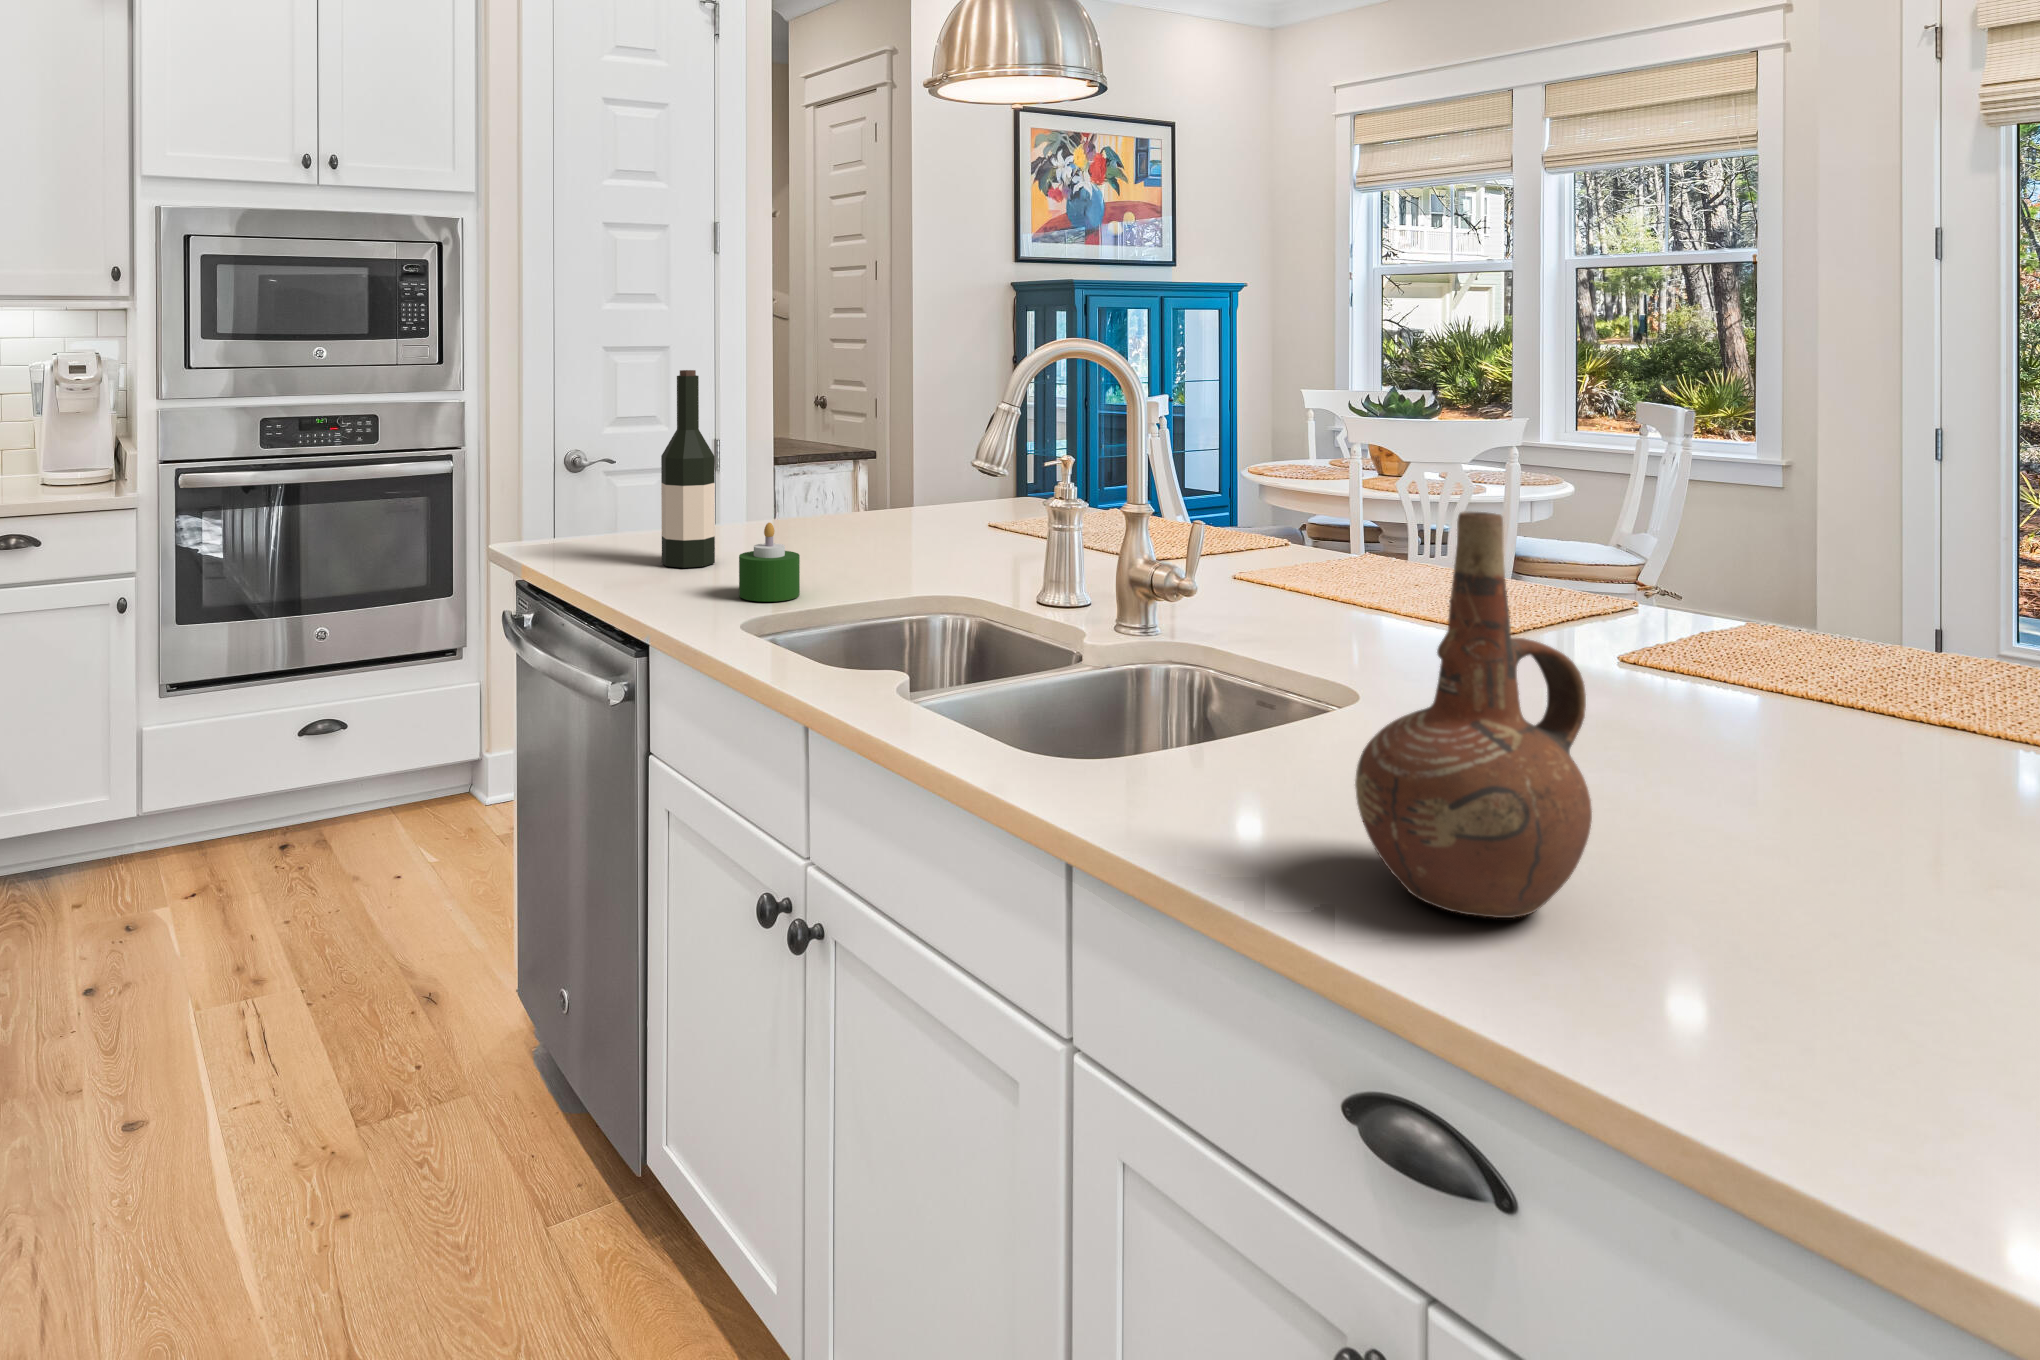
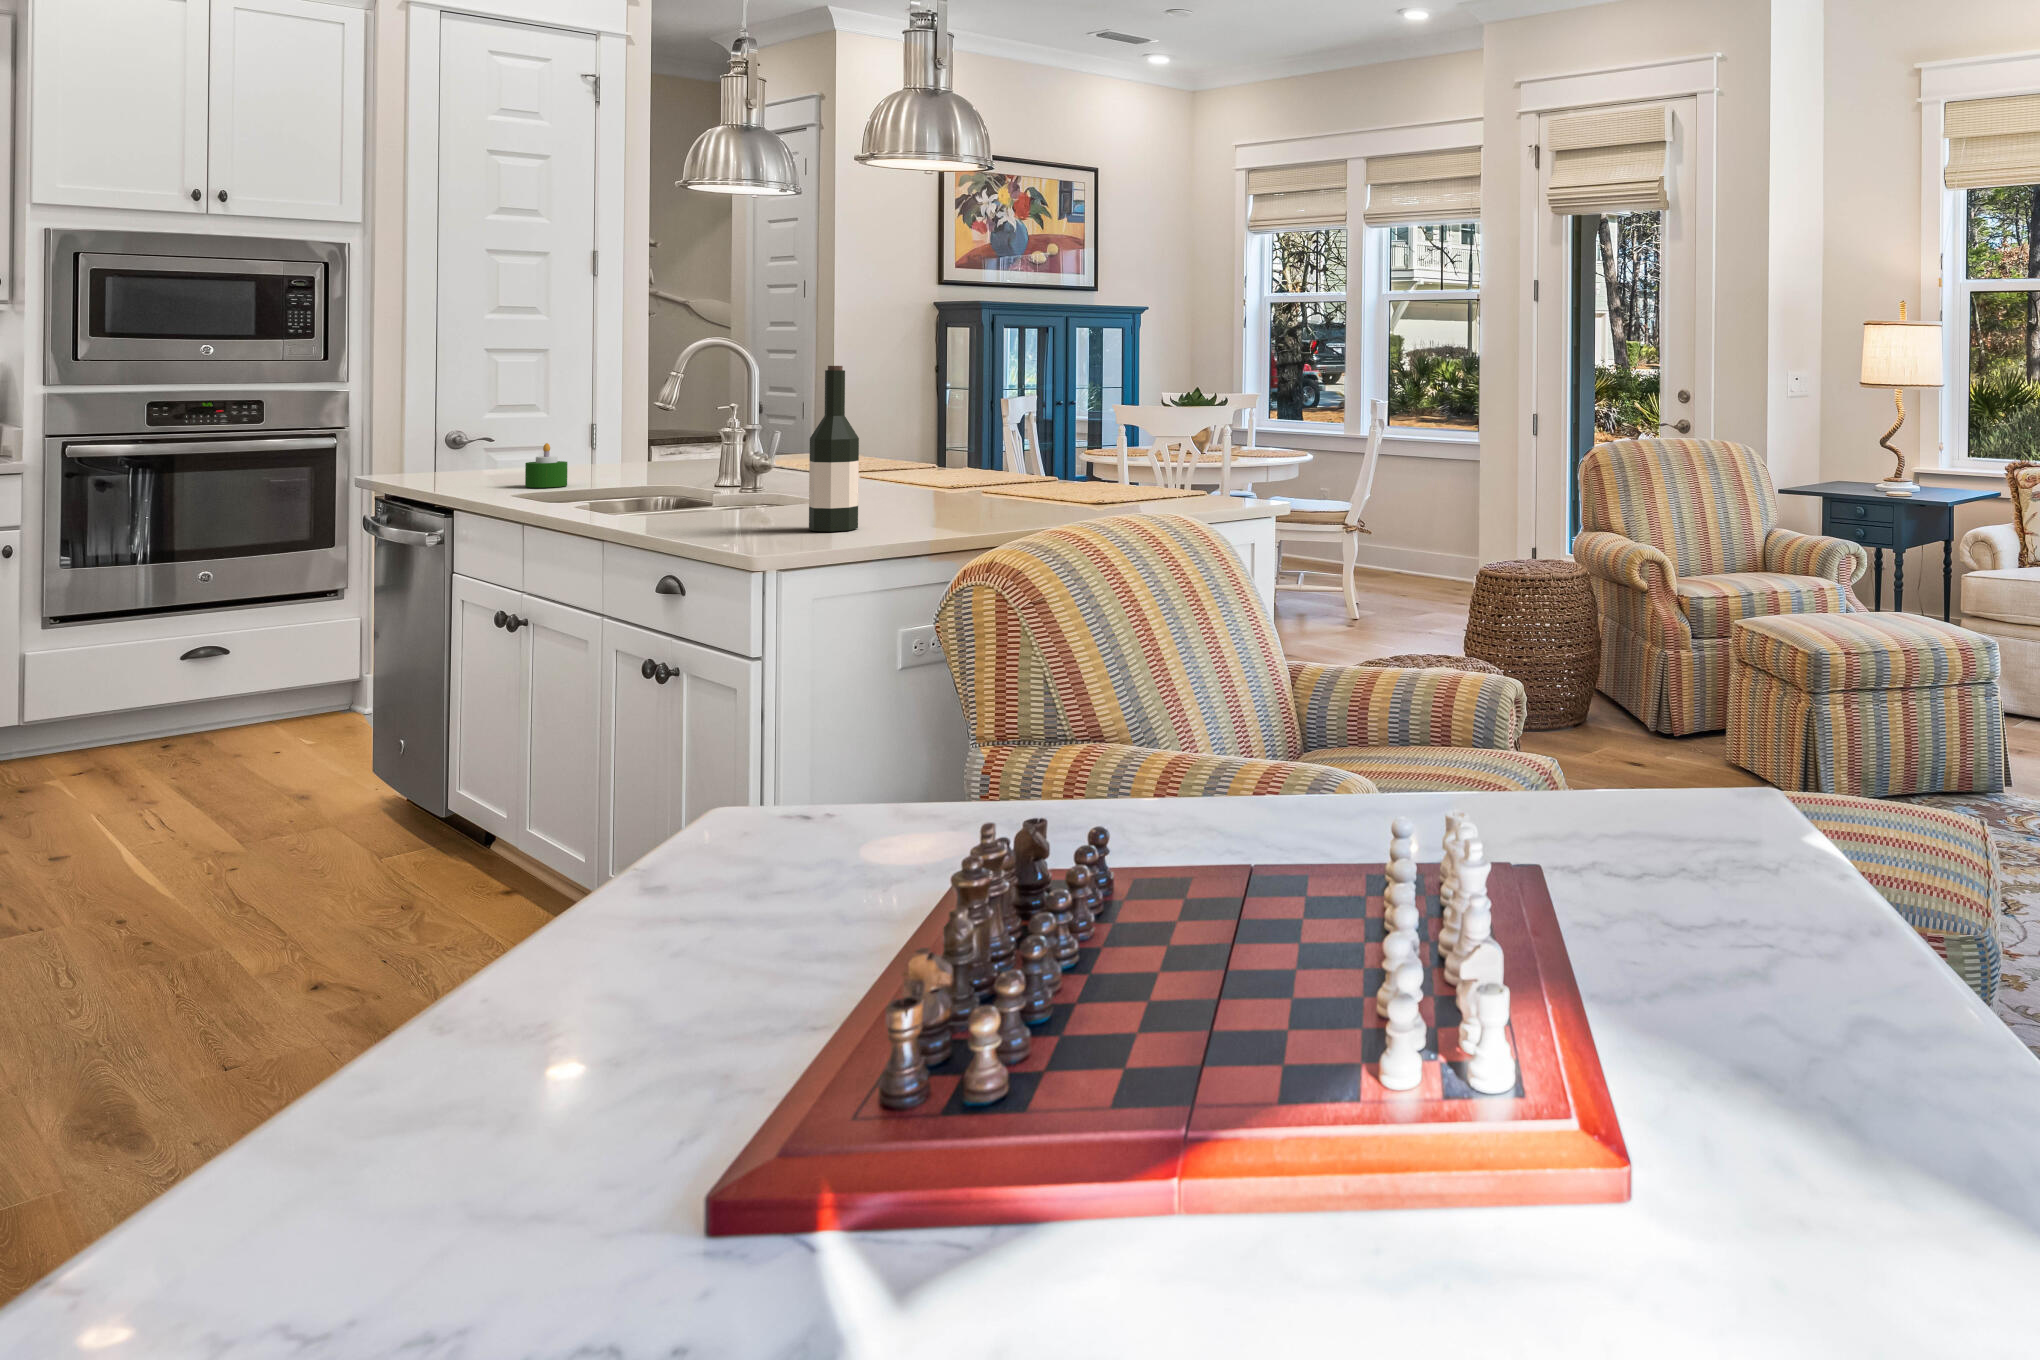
wine bottle: present [661,370,715,568] -> present [809,366,859,531]
ceramic pitcher: present [1355,512,1592,918] -> none [693,392,781,526]

